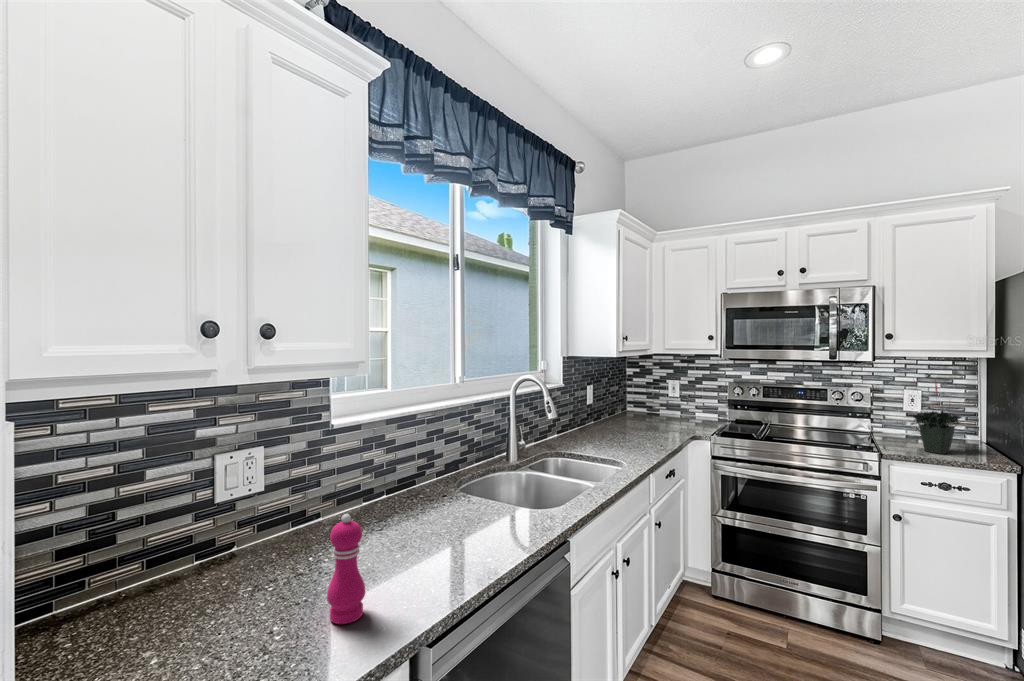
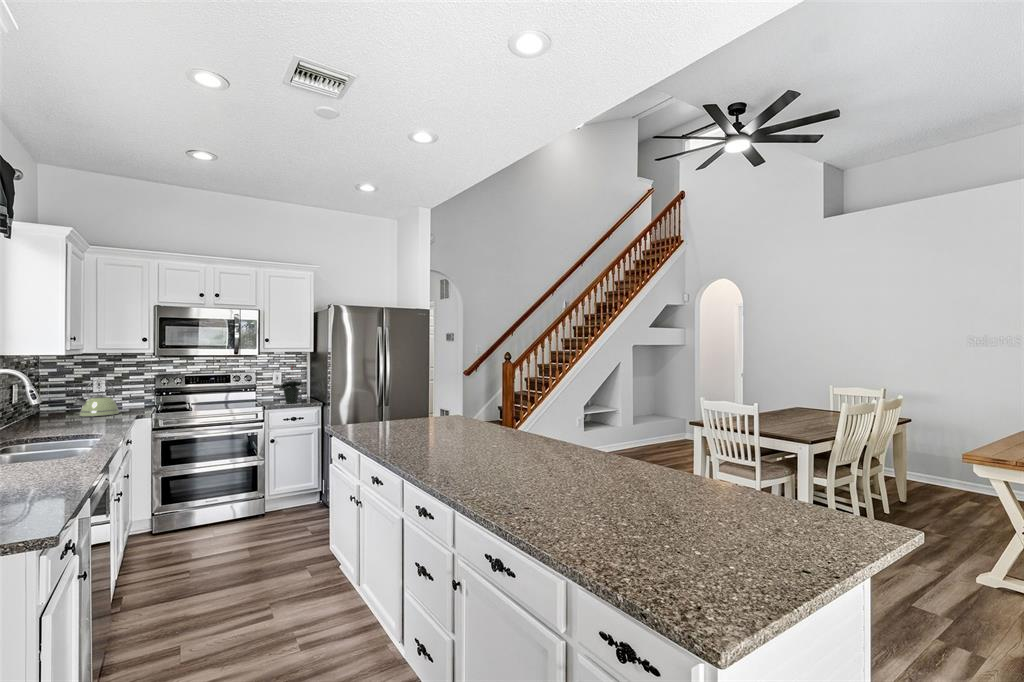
kettle: none [637,385,680,430] -> present [74,379,119,417]
pepper mill: present [327,514,365,624] -> none [36,425,66,489]

